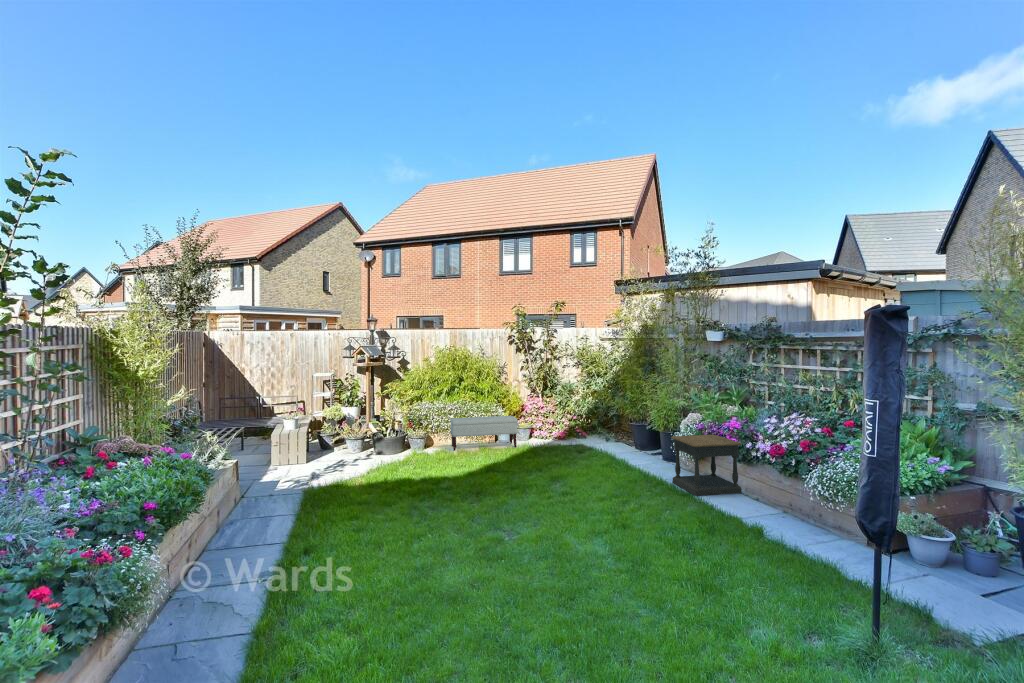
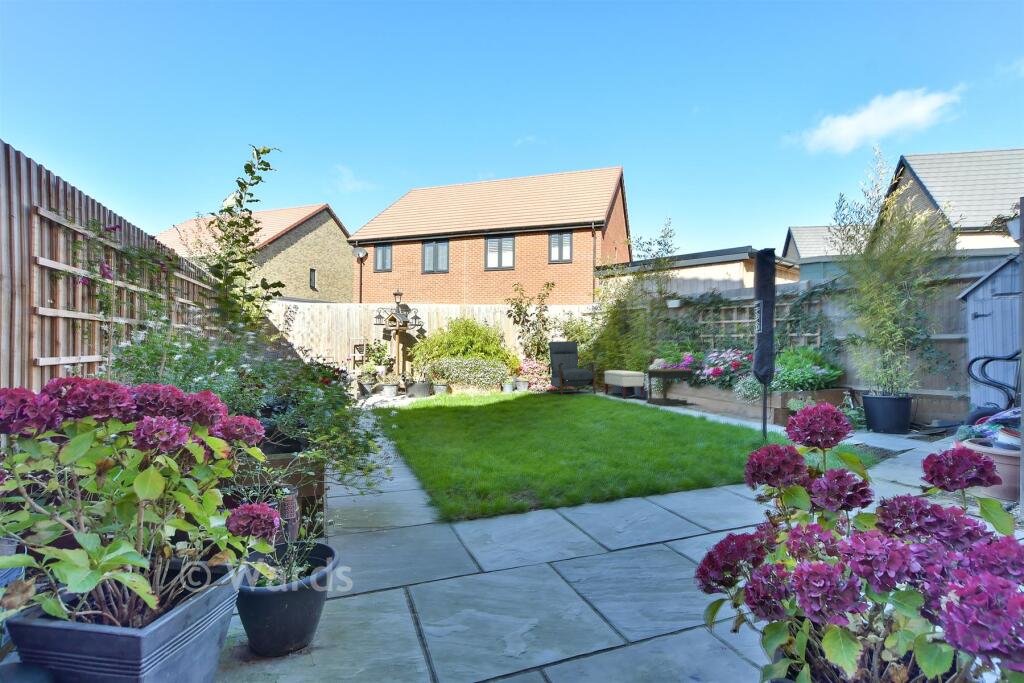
chair: none [554,376,614,450] -> present [547,341,596,395]
bench: present [450,416,517,451] -> present [604,370,644,399]

